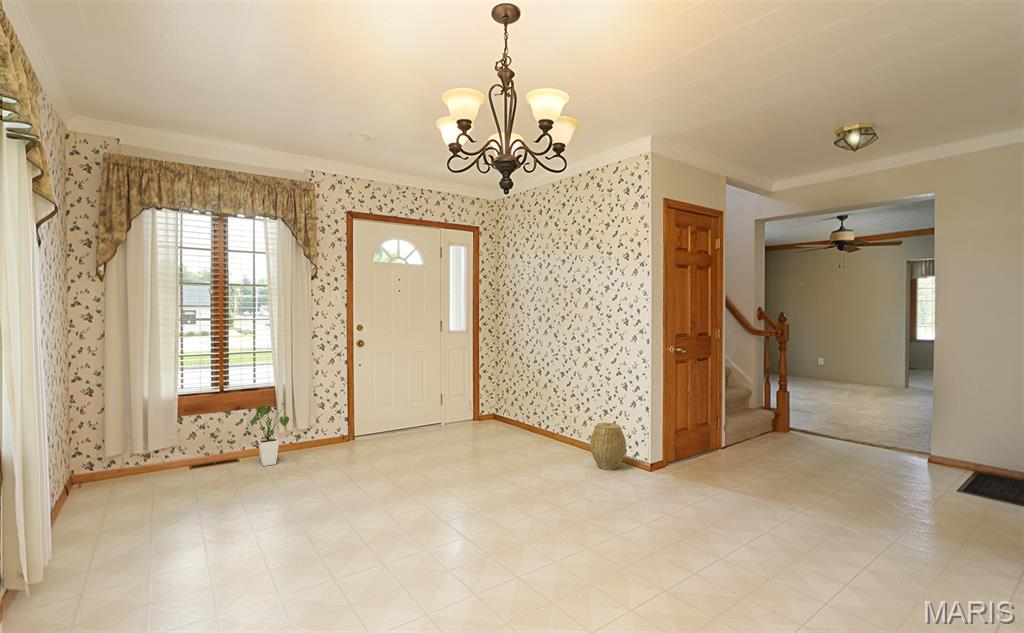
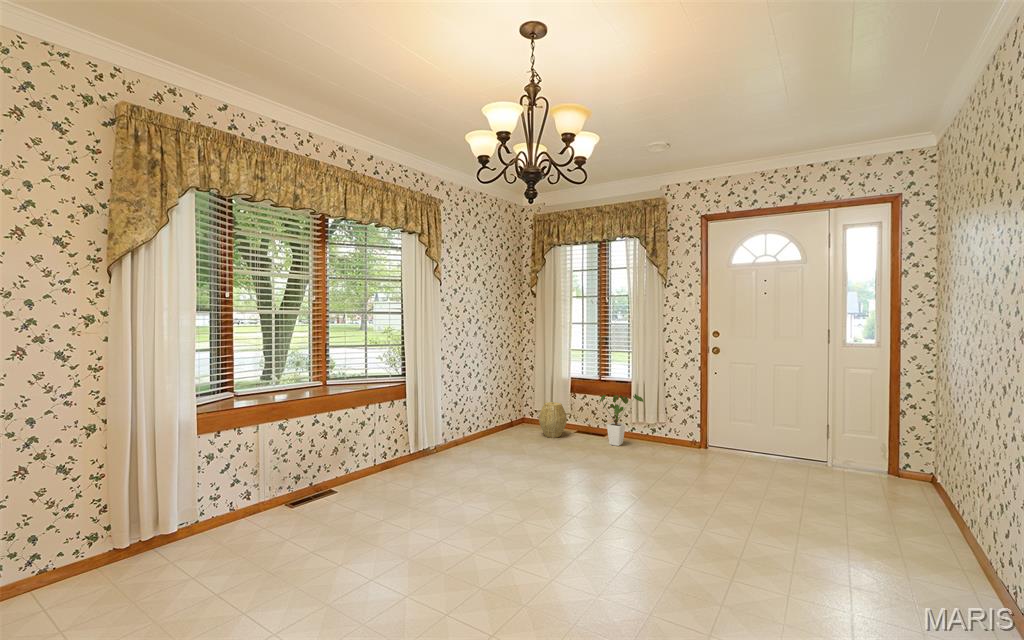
woven basket: present [590,423,626,470] -> present [539,402,567,438]

